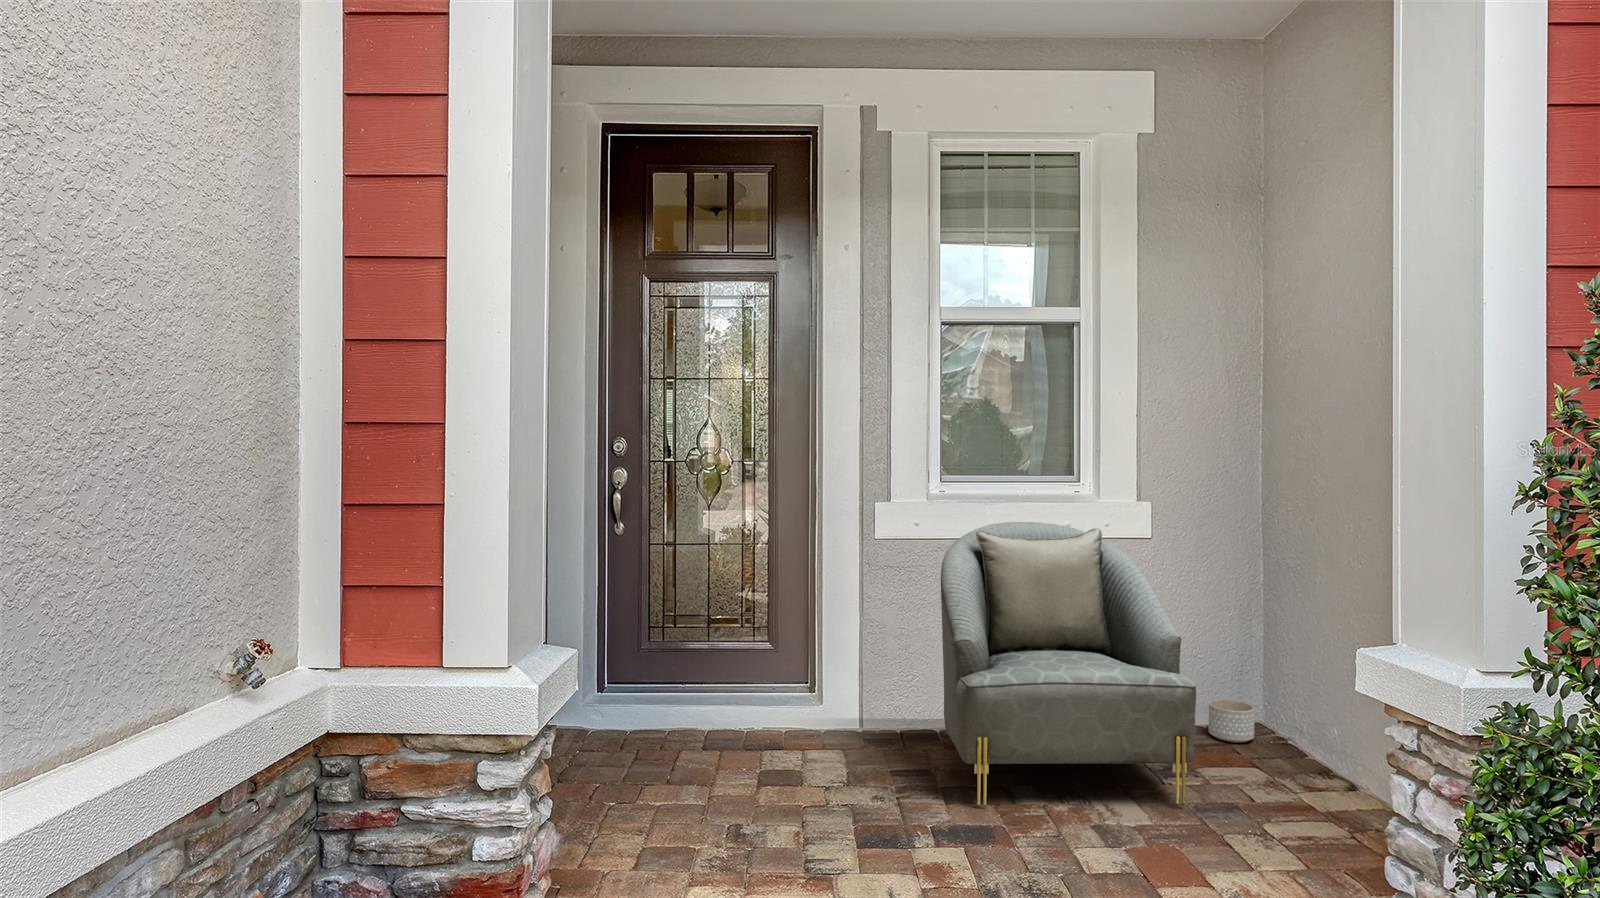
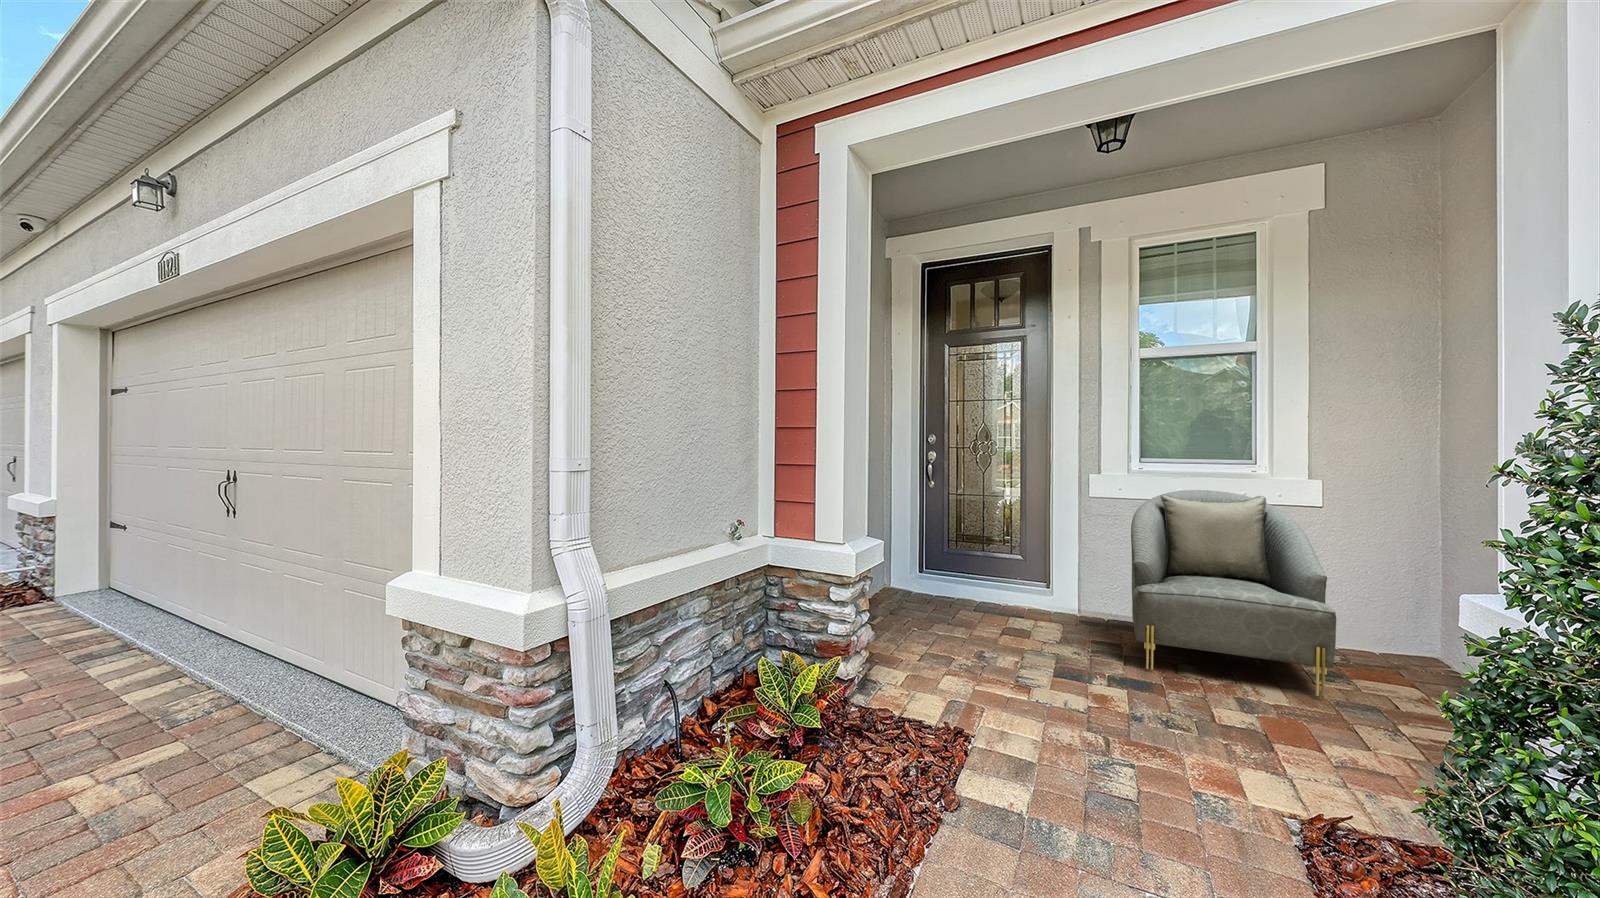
planter: present [1209,700,1255,743] -> none [1377,634,1425,669]

